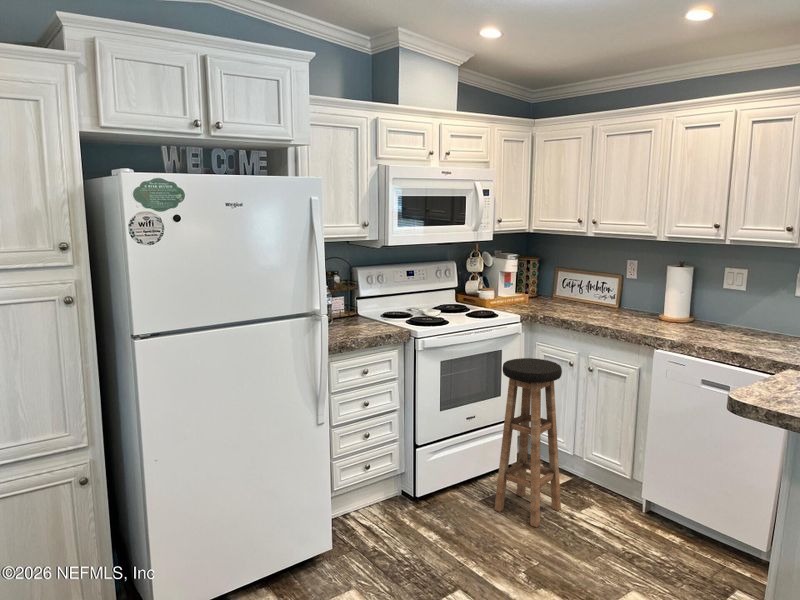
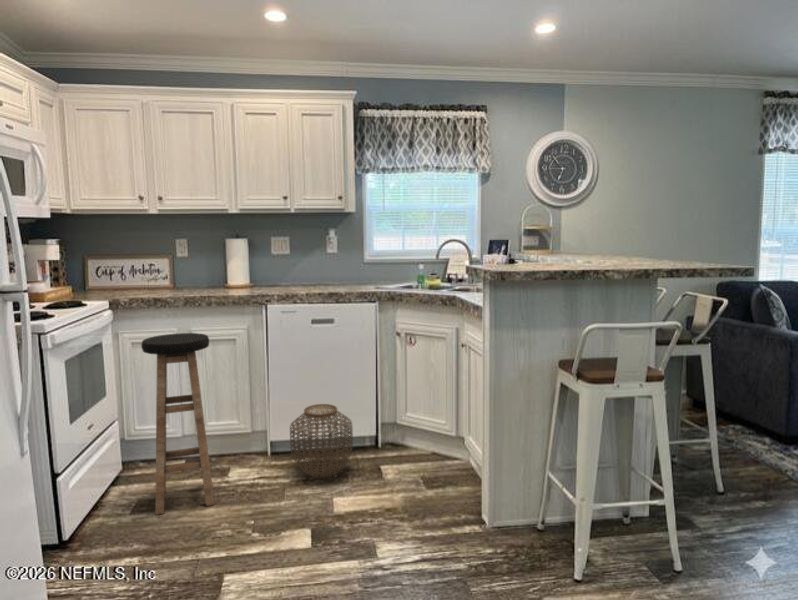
woven basket: none [629,479,712,572] -> present [290,404,353,478]

